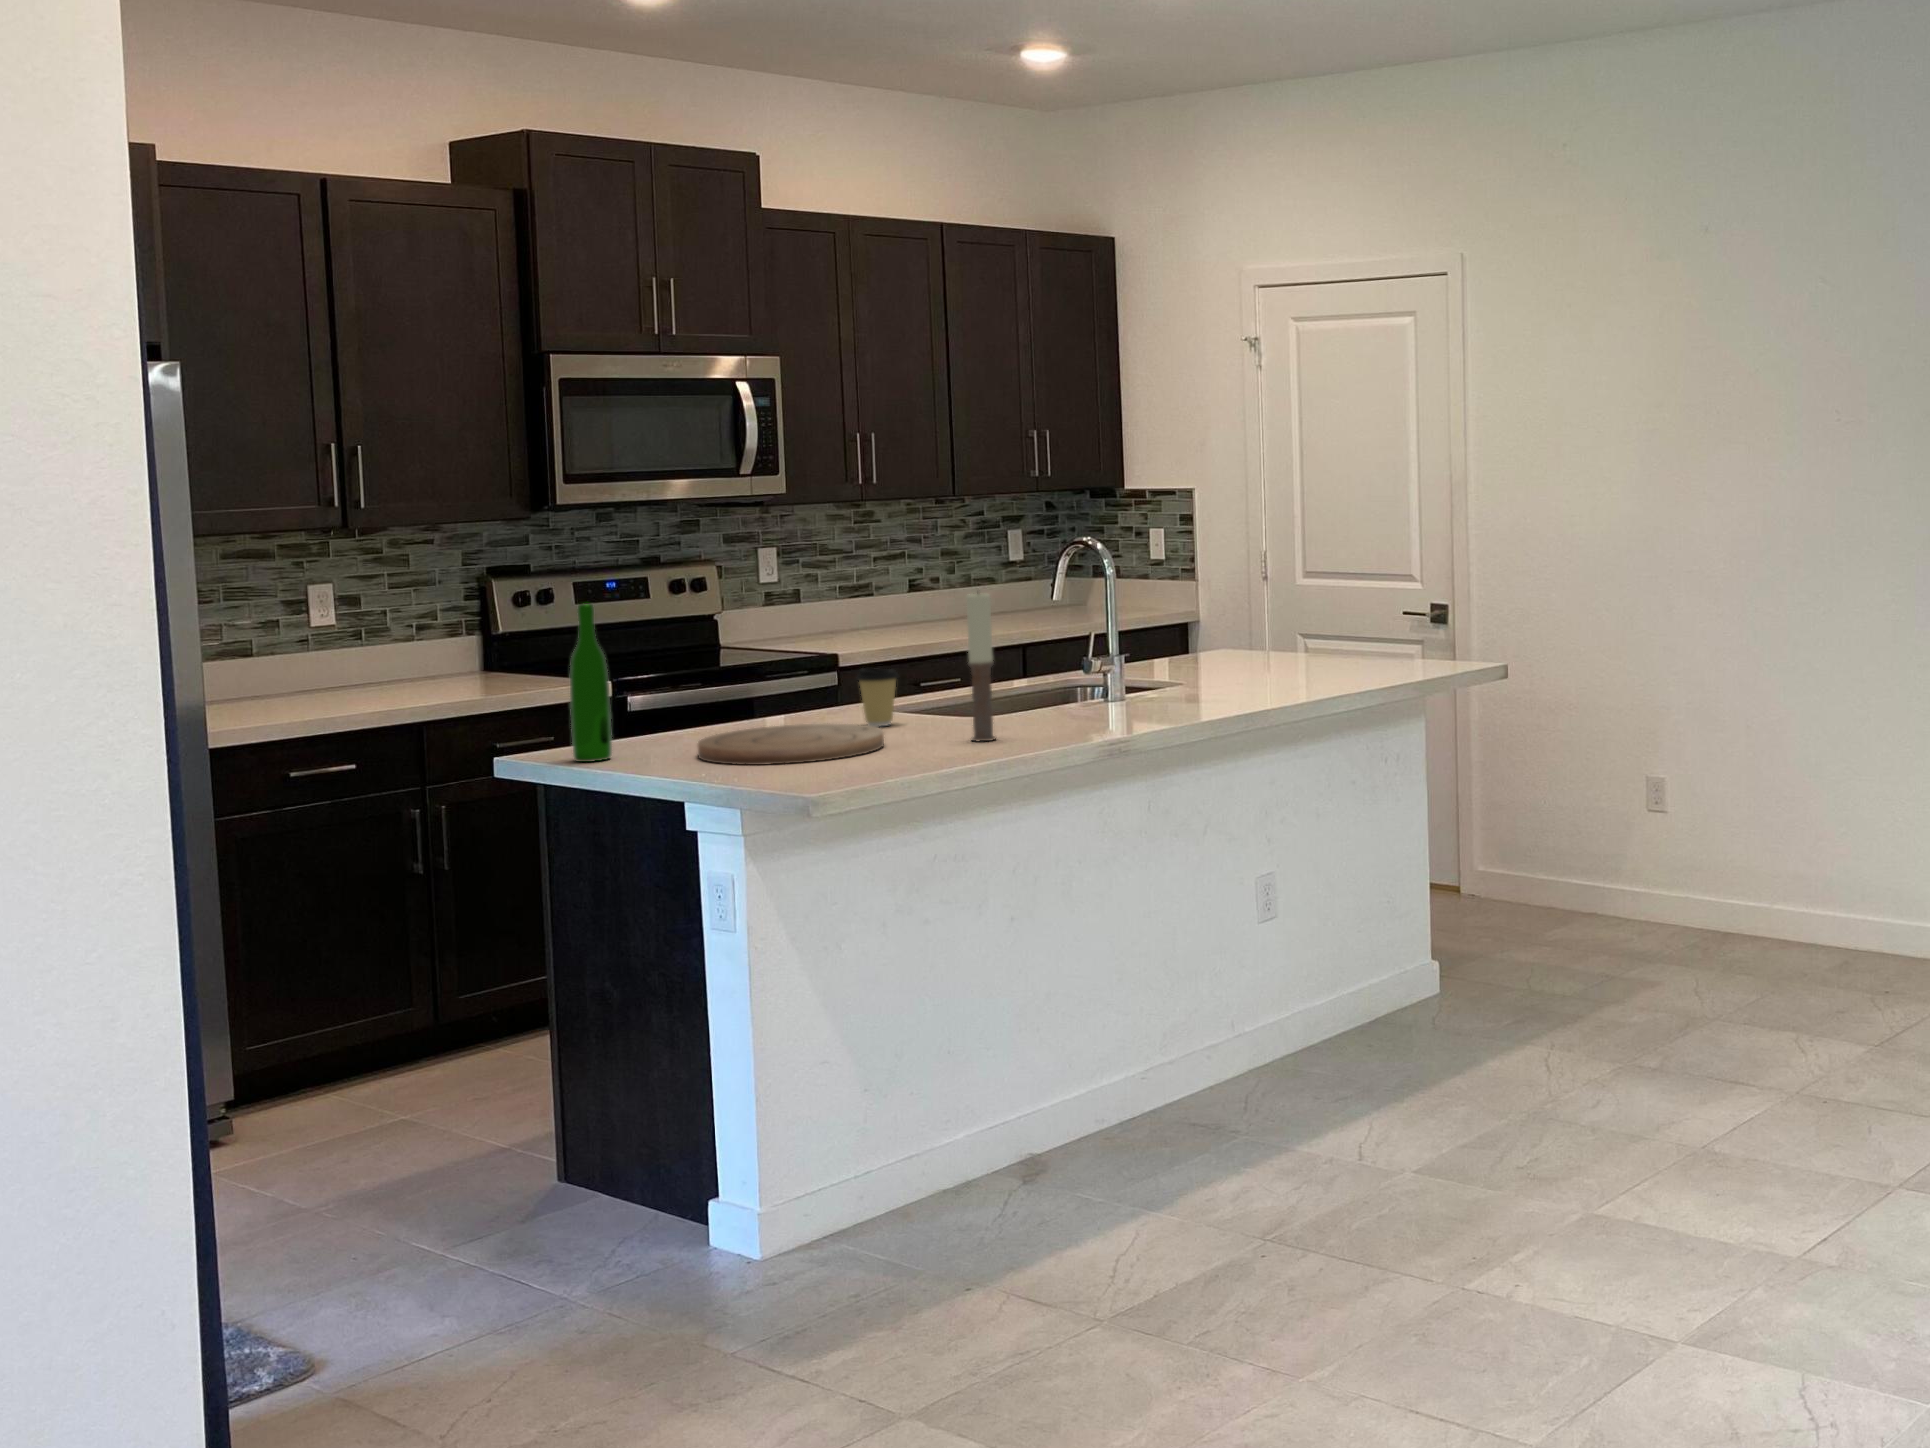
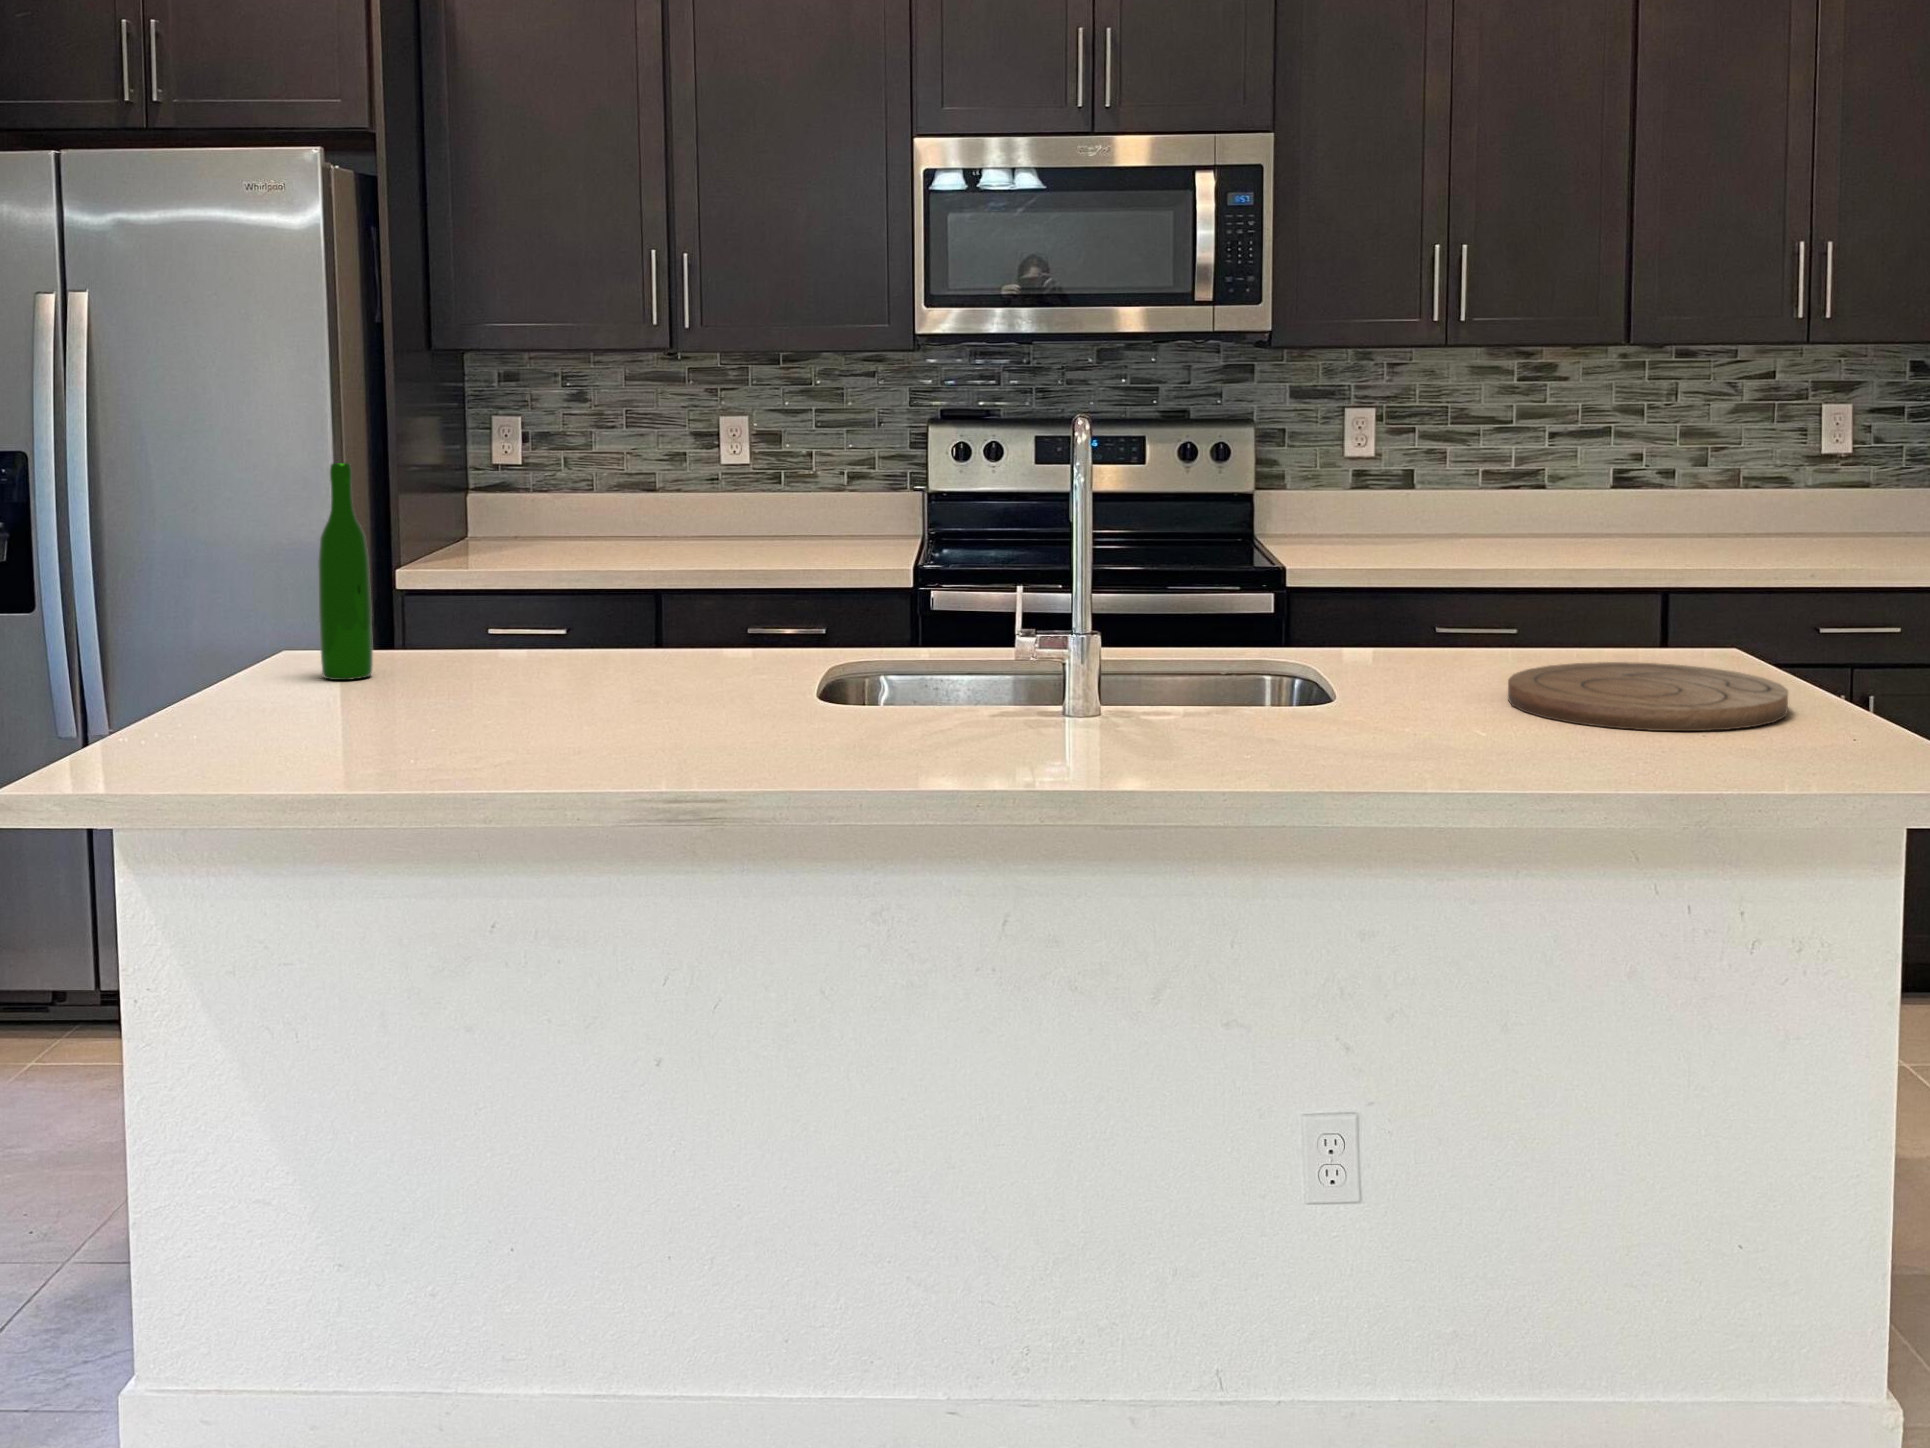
candle: present [966,593,995,741] -> none [671,495,717,751]
coffee cup: present [857,668,898,727] -> none [728,599,794,694]
cutting board: present [698,724,884,765] -> present [1508,662,1788,731]

